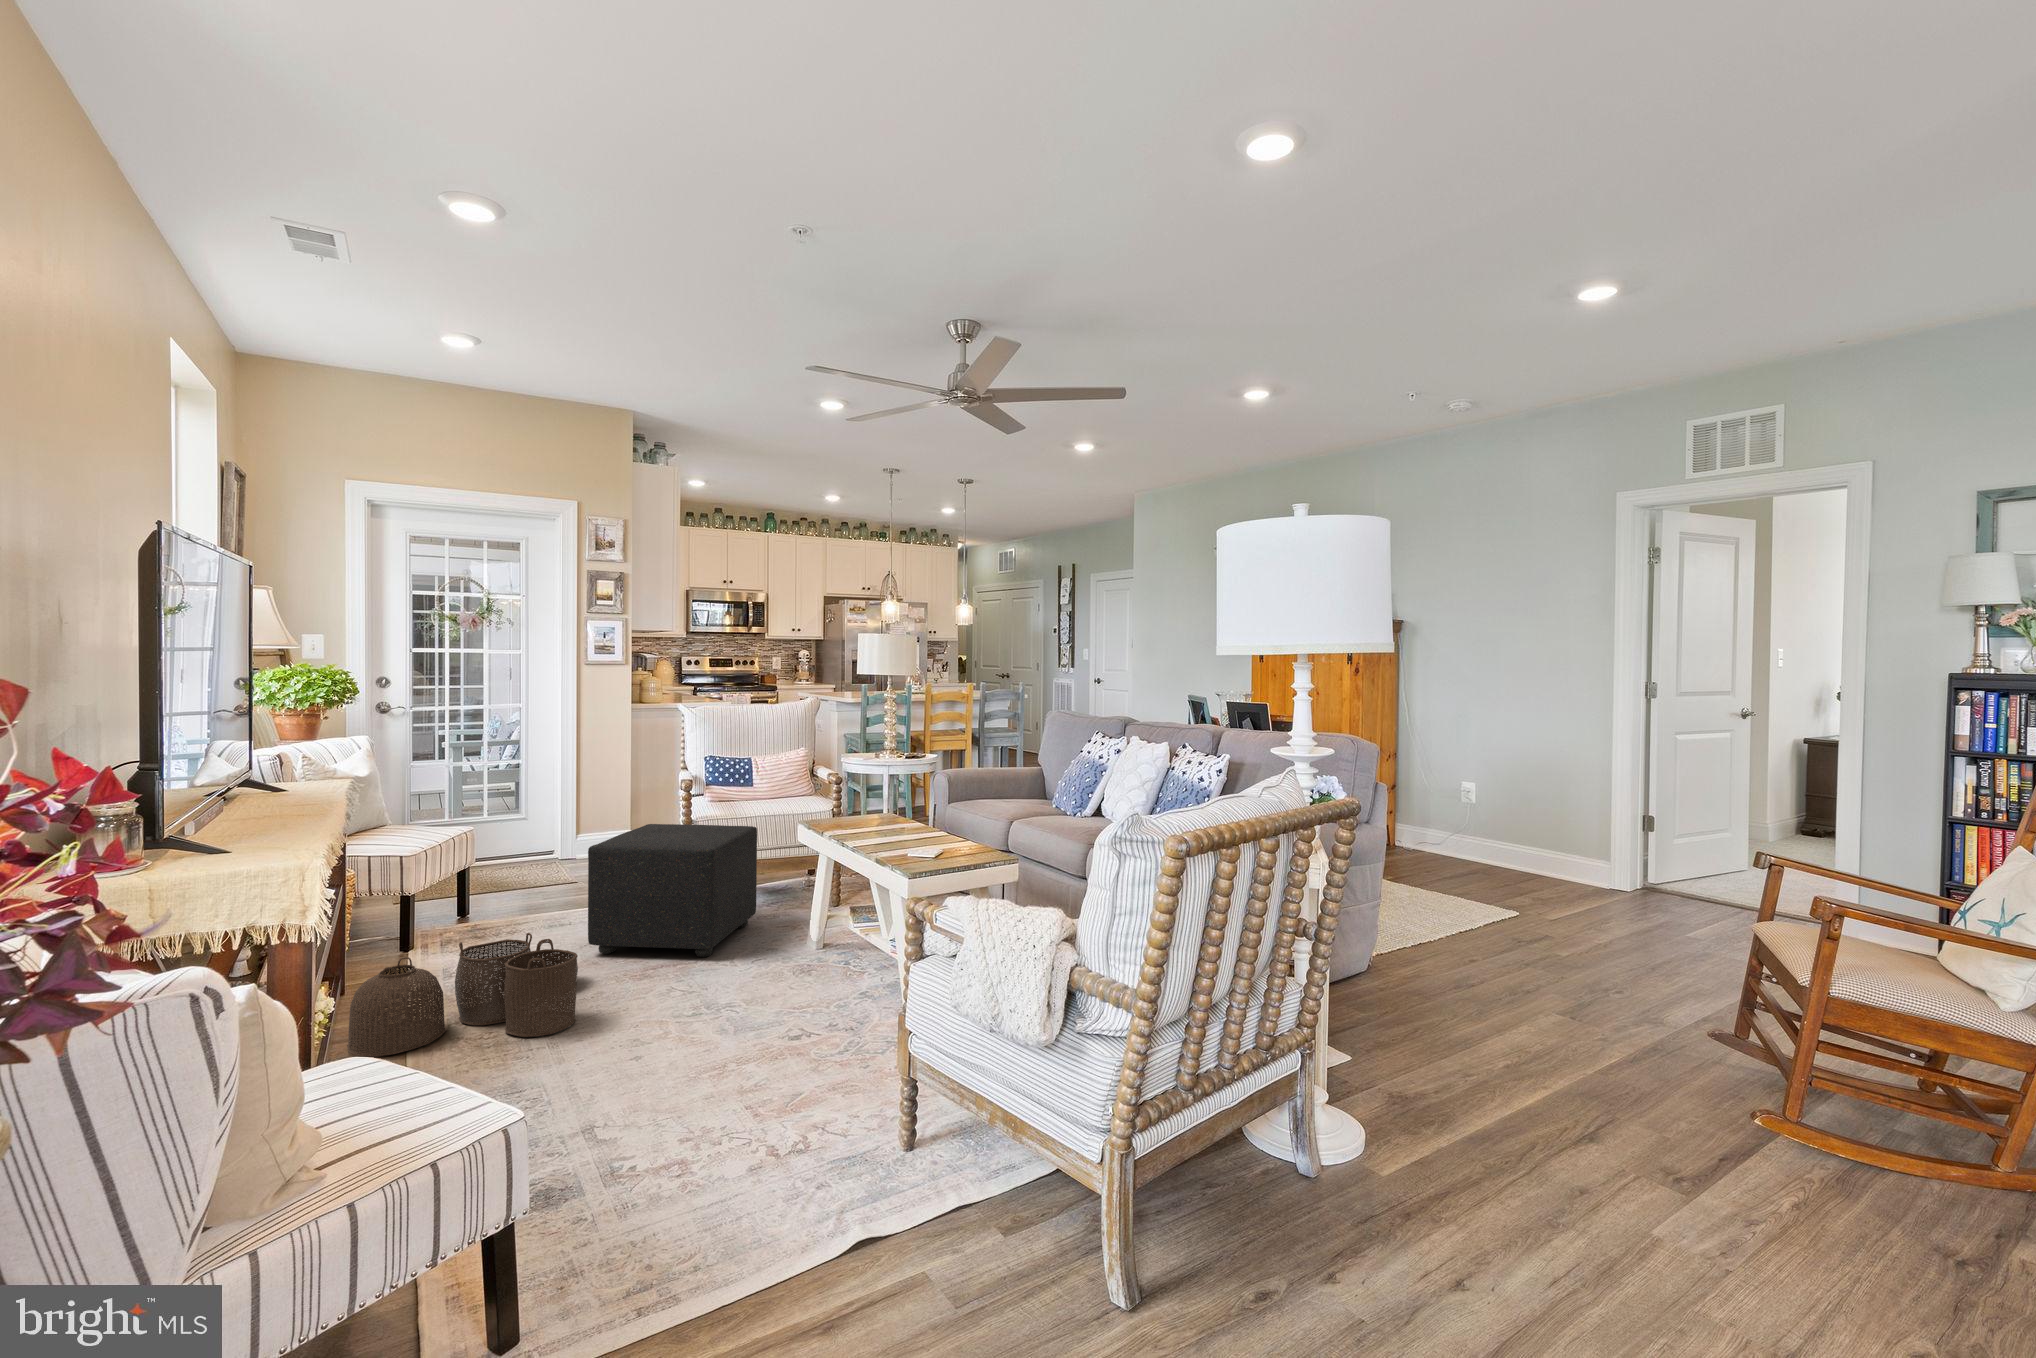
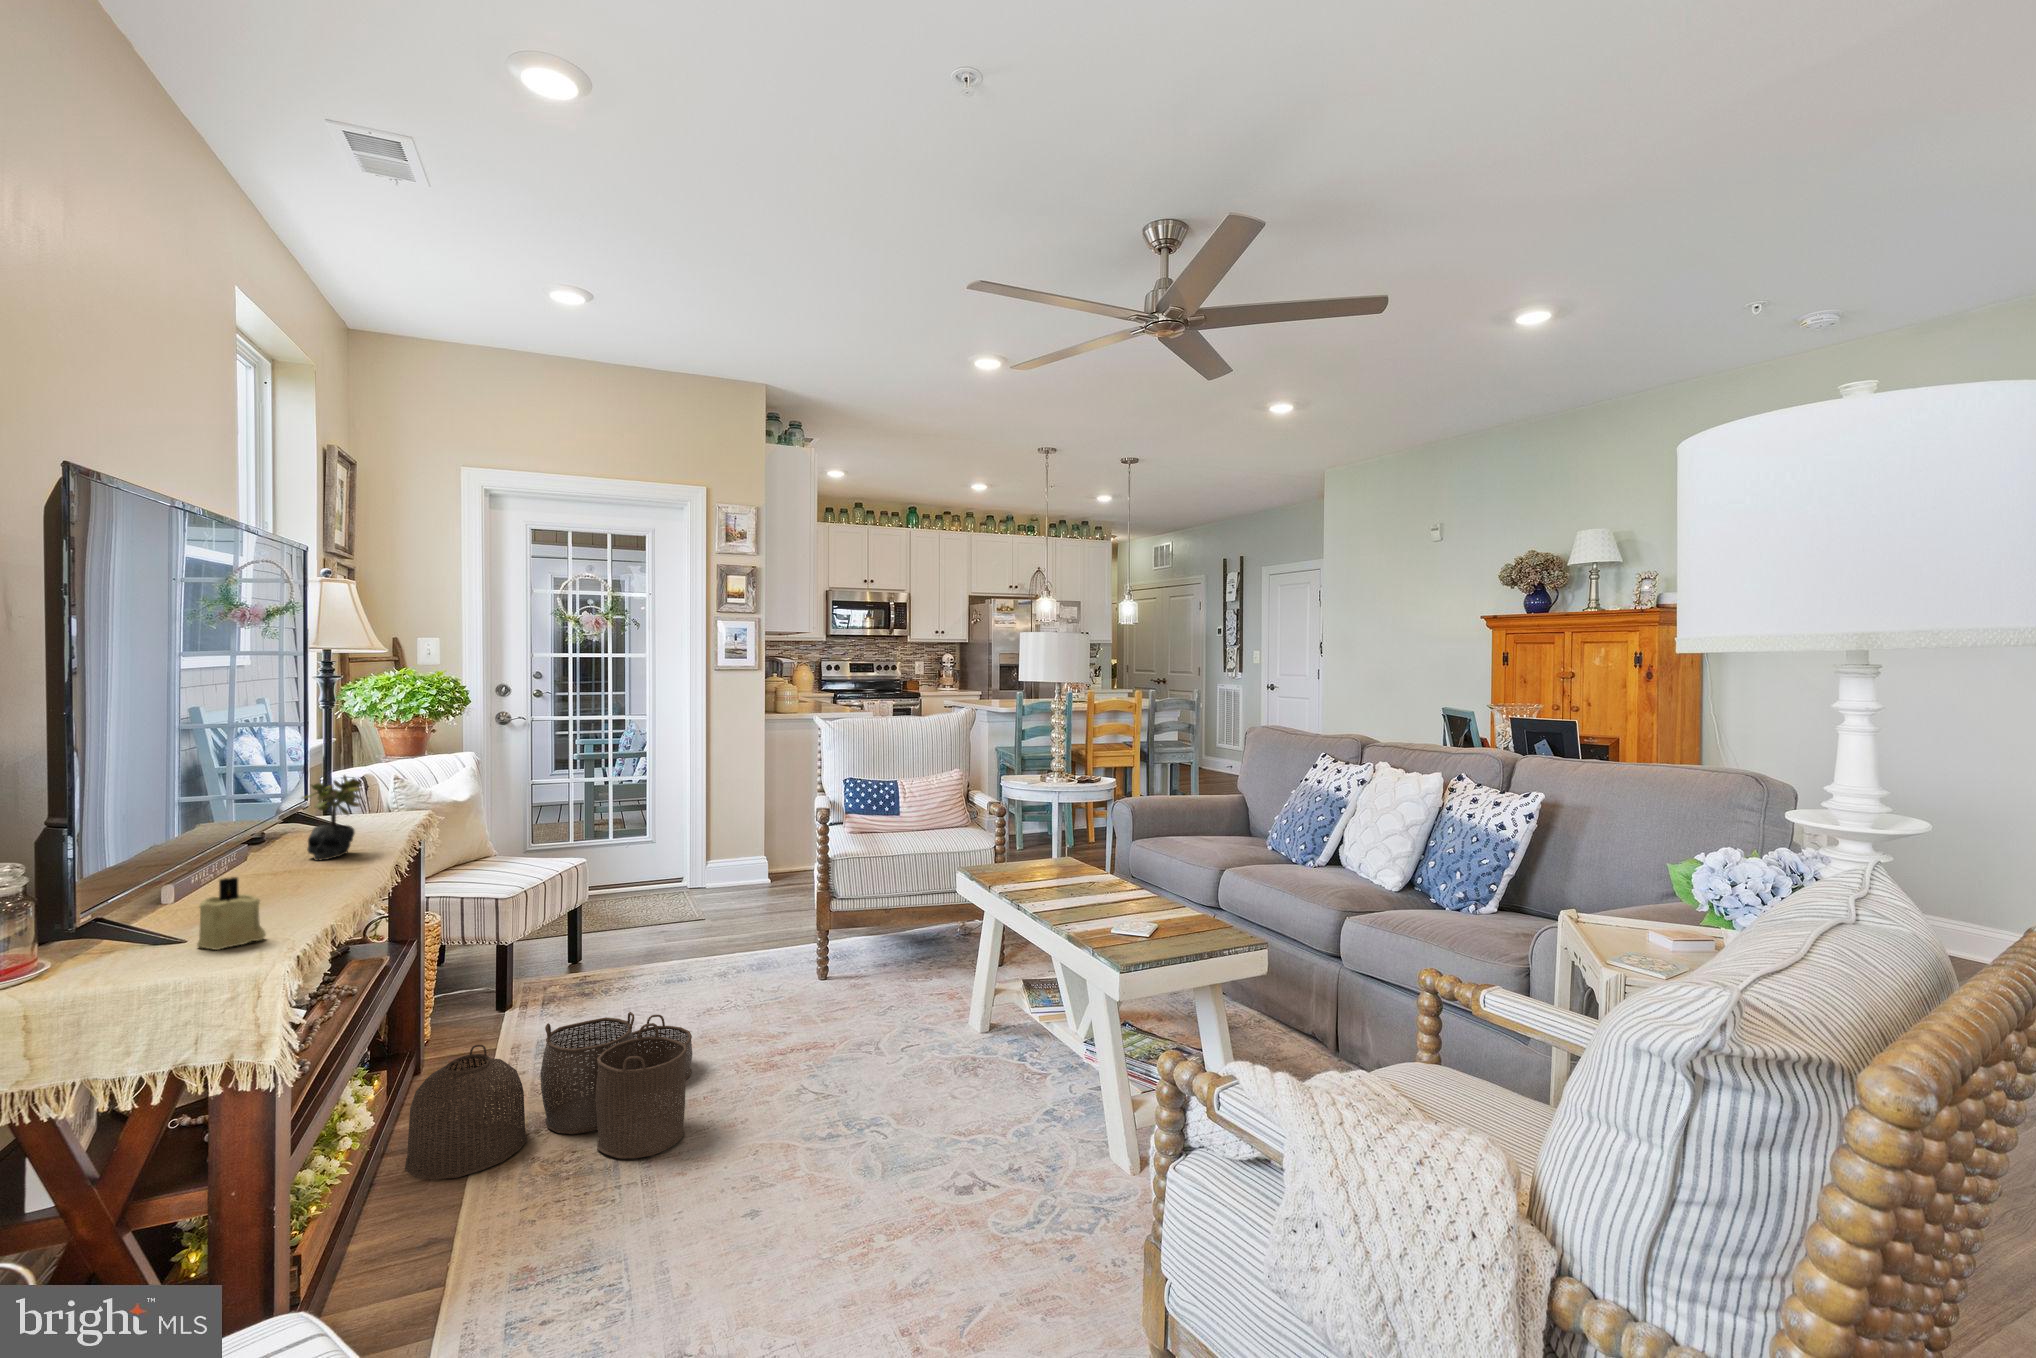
succulent plant: none [257,746,308,812] -> present [302,775,362,860]
candle: none [232,808,280,857] -> present [197,877,266,950]
ottoman: present [588,824,757,957] -> none [708,862,907,1037]

